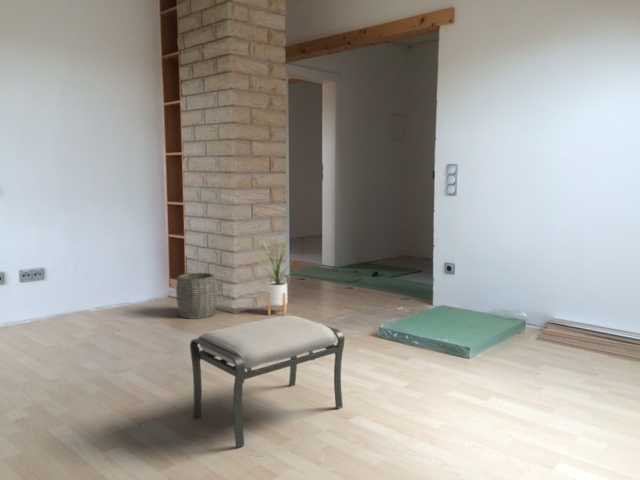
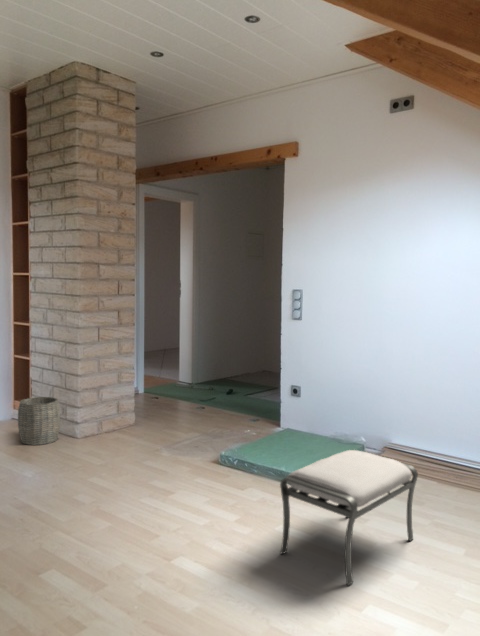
house plant: present [260,249,287,315] -> none [102,358,145,440]
ottoman: present [190,316,345,447] -> present [280,450,418,585]

